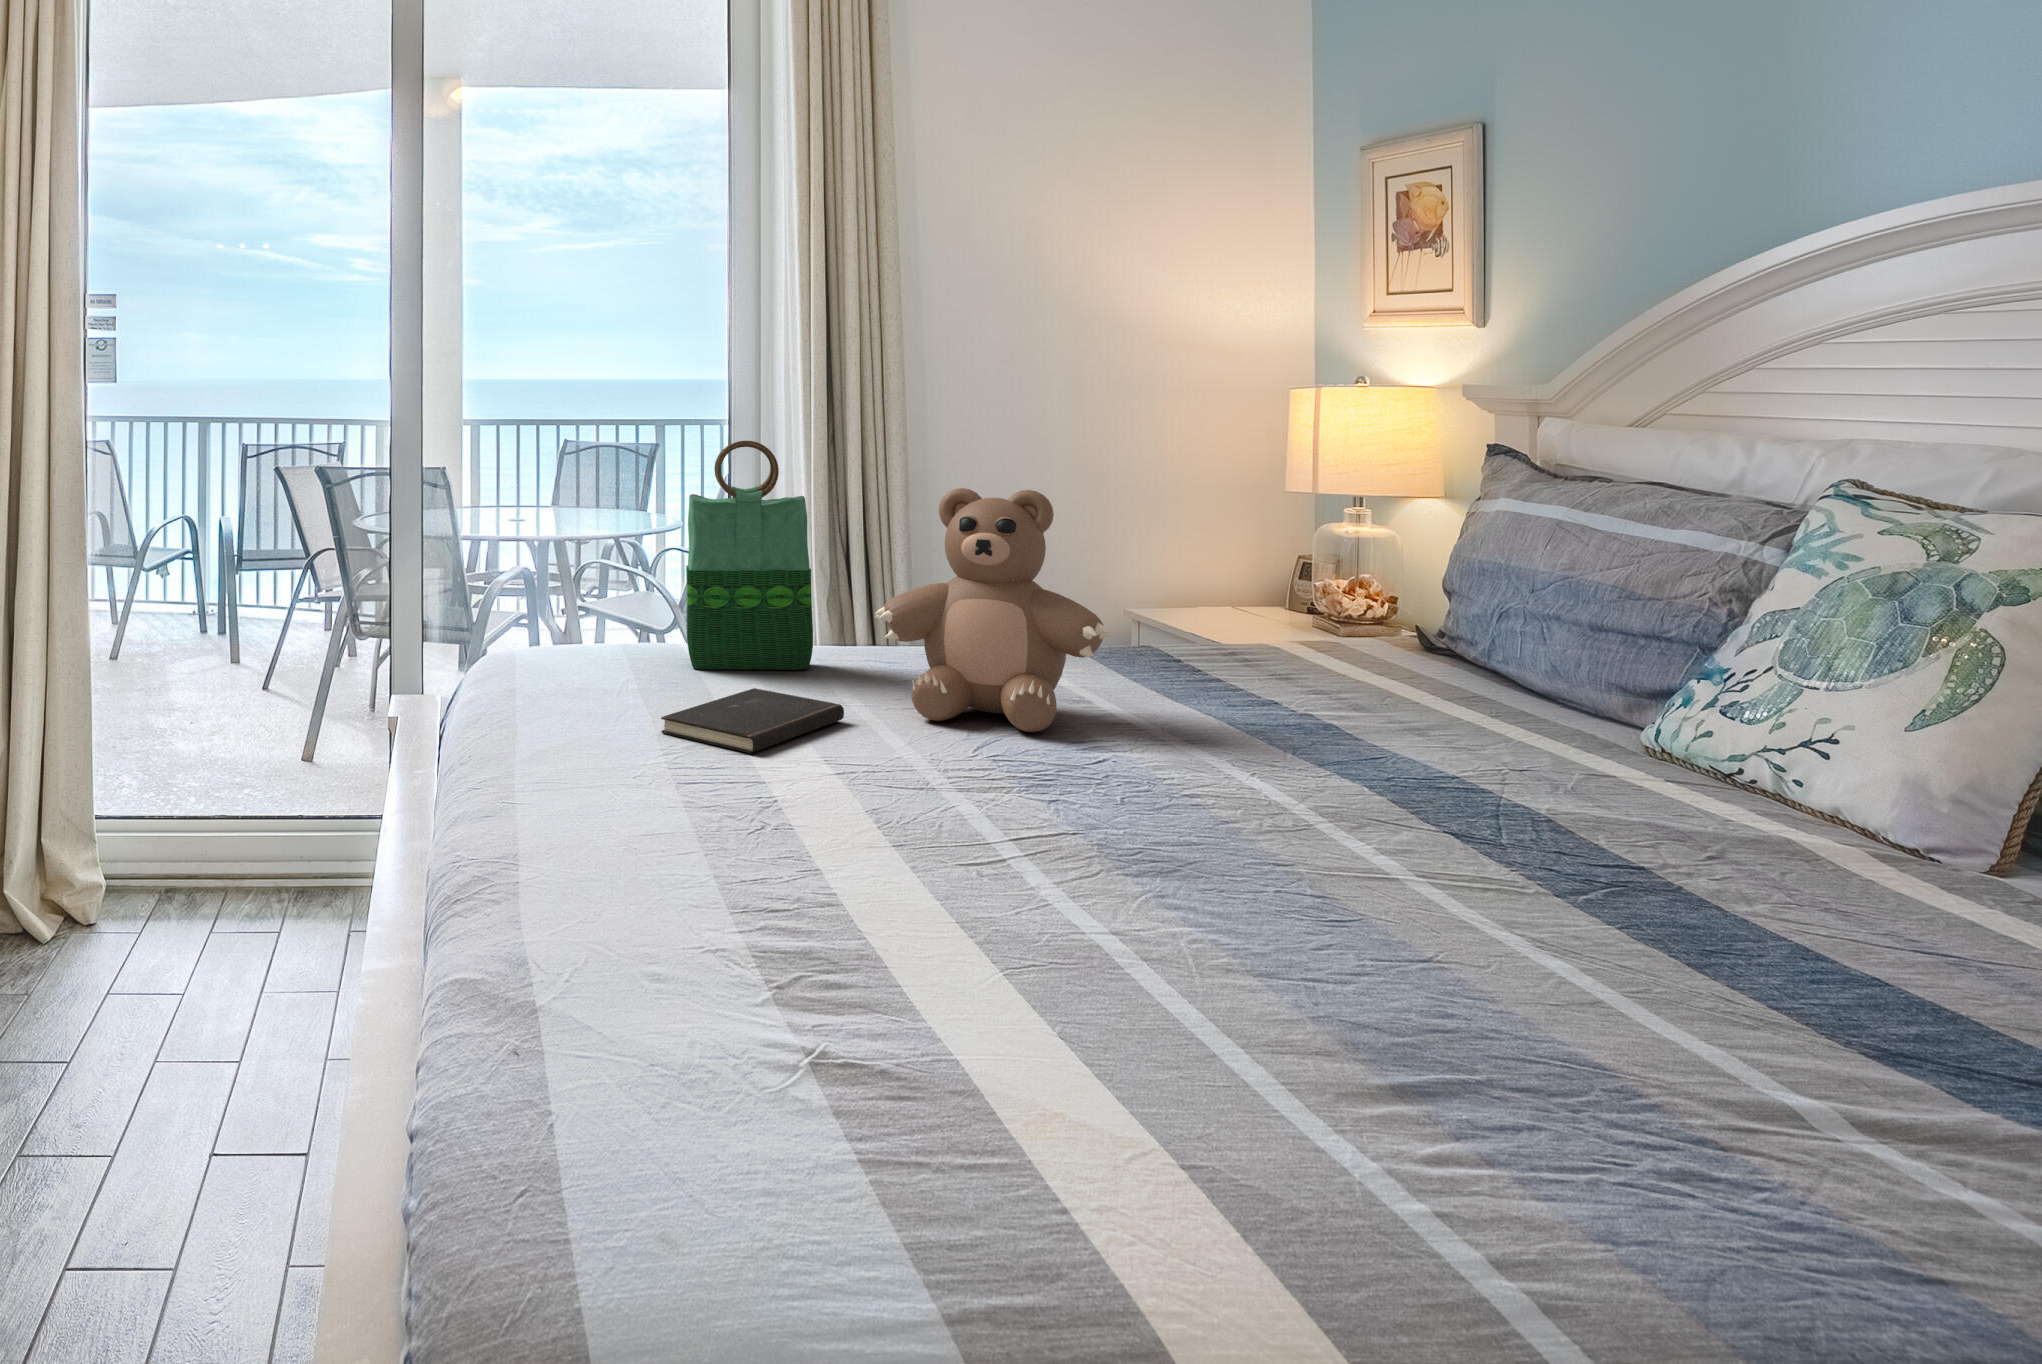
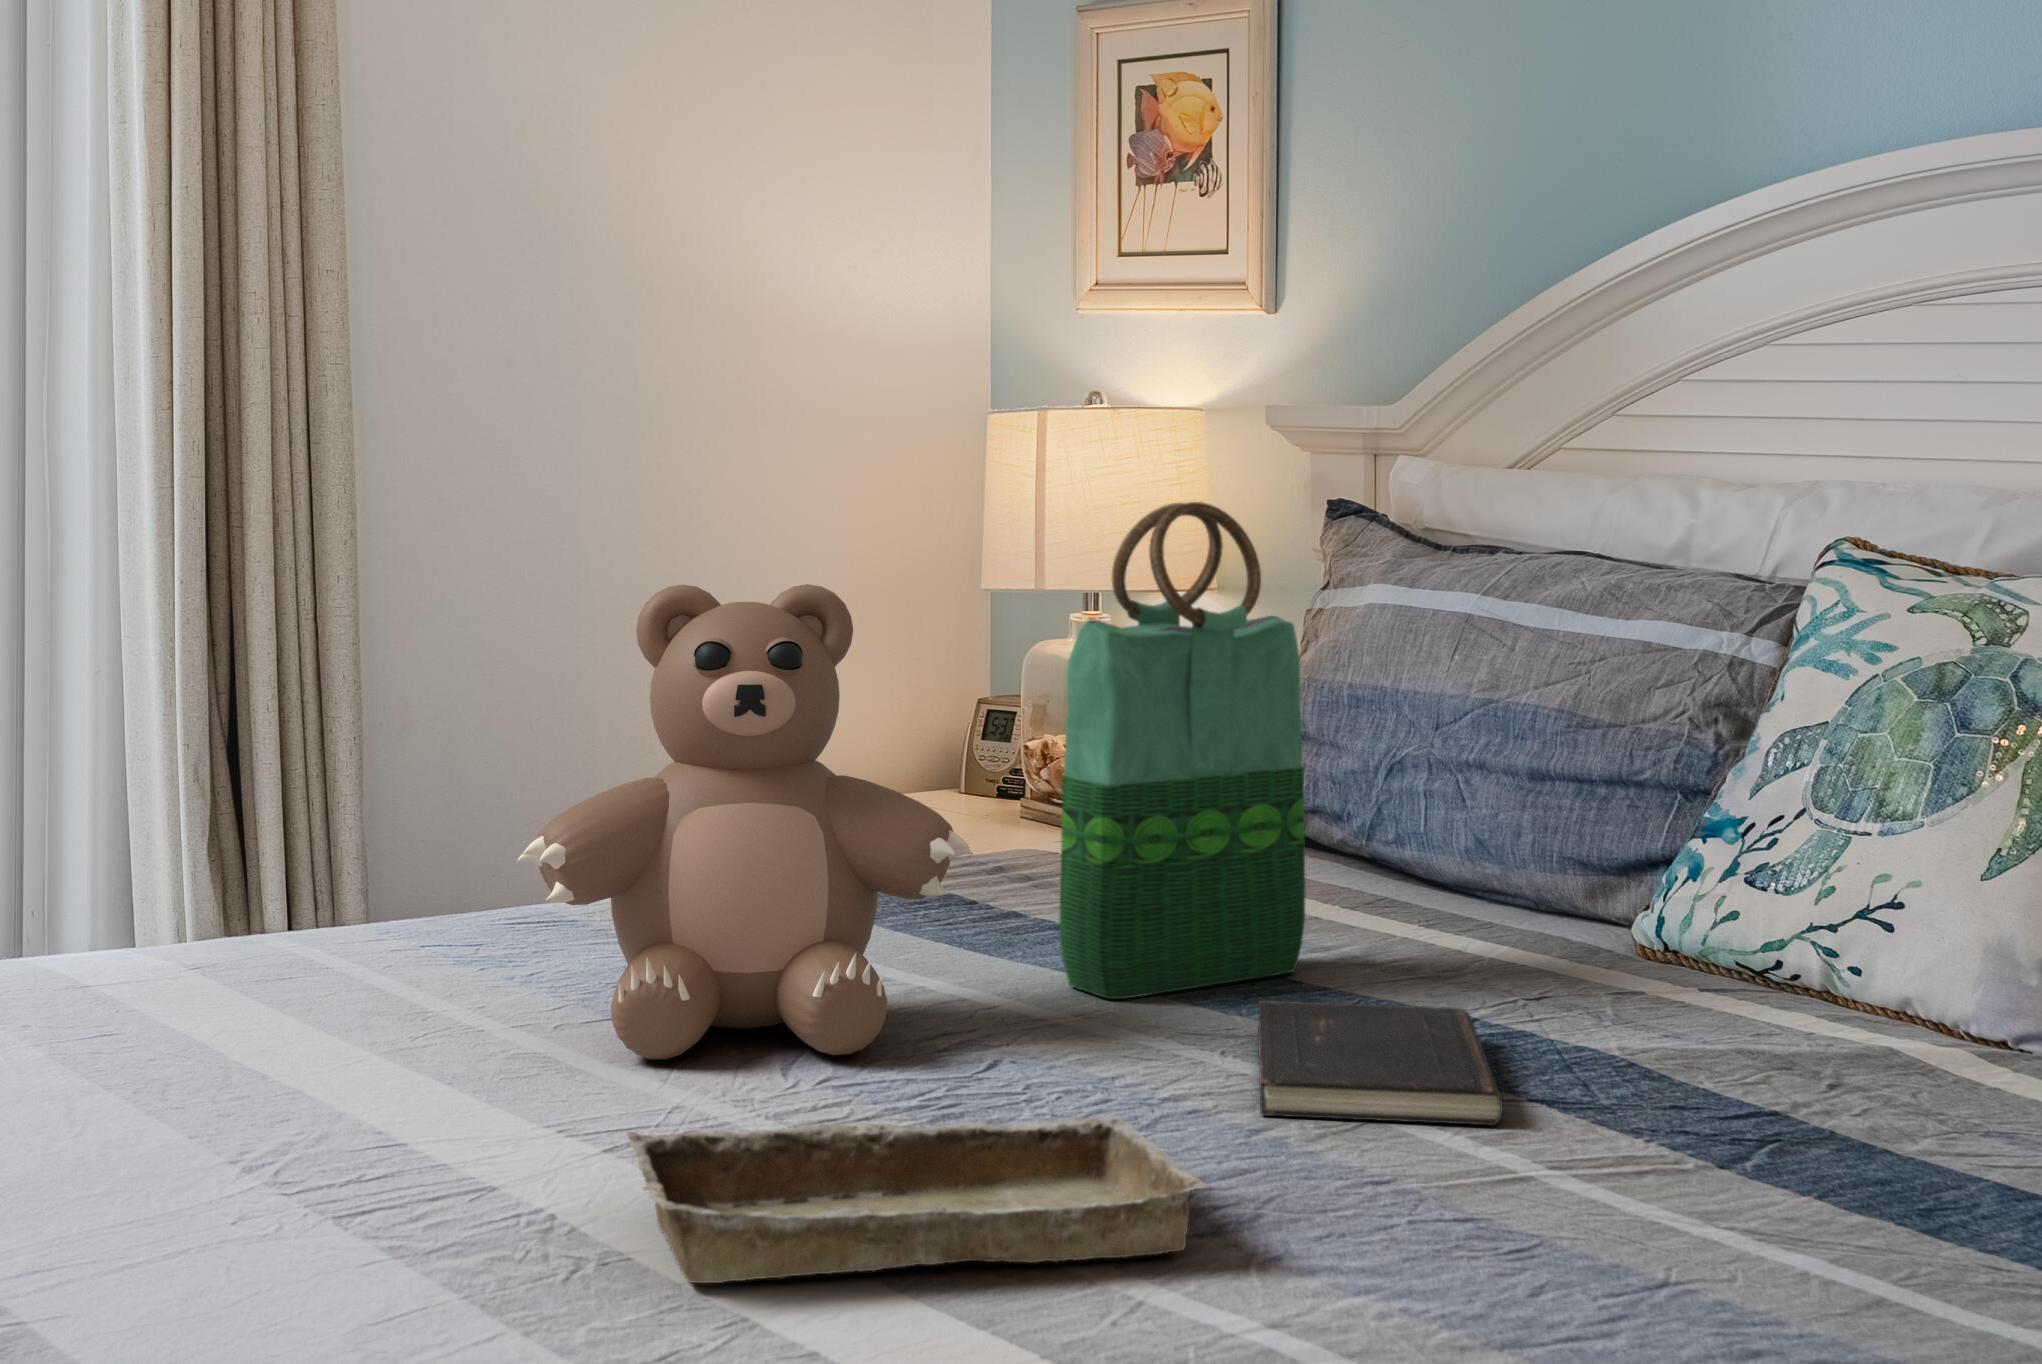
tote bag: present [686,441,813,670] -> present [1060,502,1305,999]
hardcover book: present [661,688,844,753] -> present [1258,1000,1503,1125]
tray: none [831,744,1124,848] -> present [627,1116,1207,1283]

